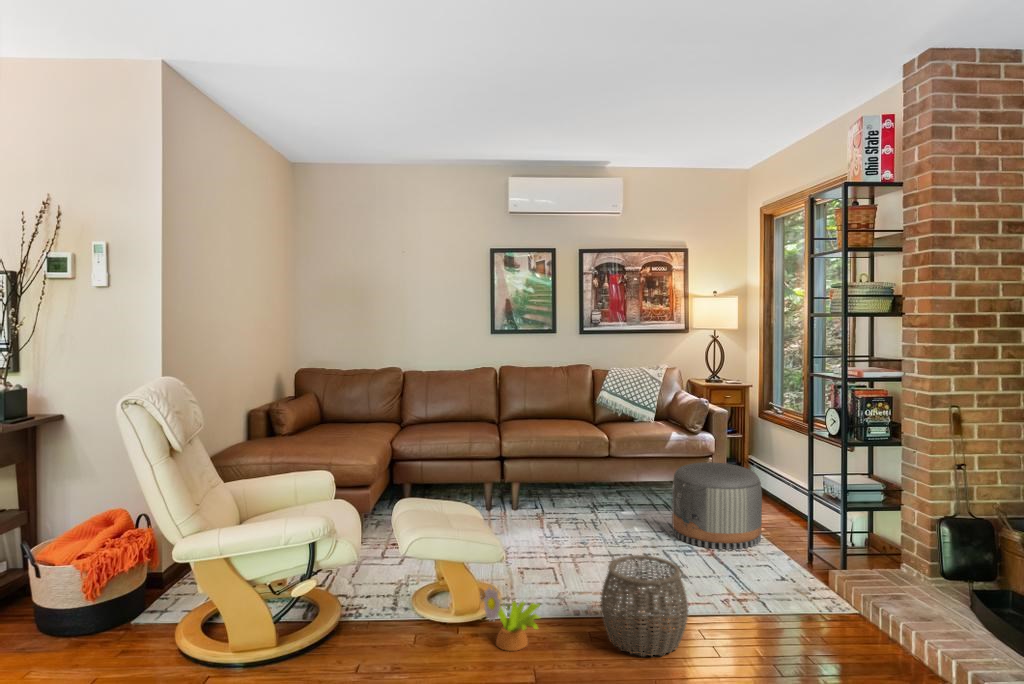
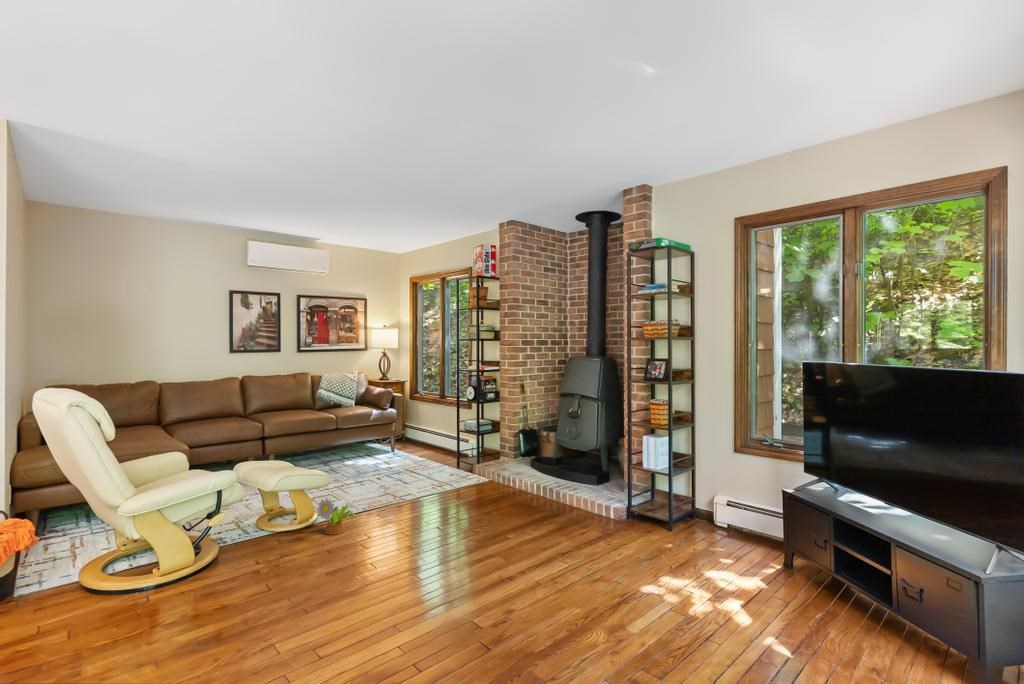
pouf: present [672,462,762,550] -> none [382,423,431,470]
woven basket: present [601,555,688,656] -> none [381,468,429,519]

